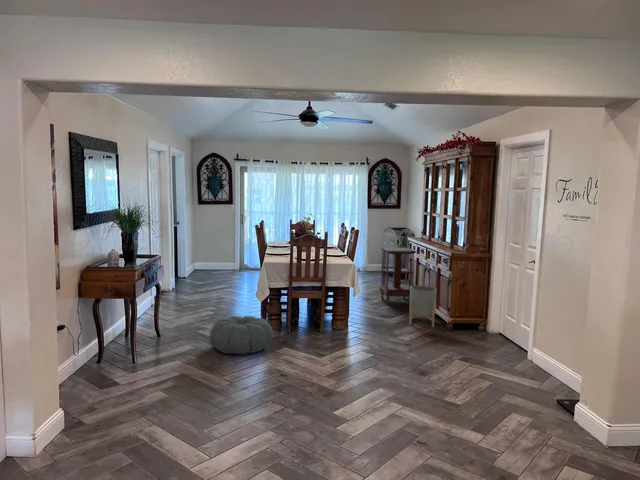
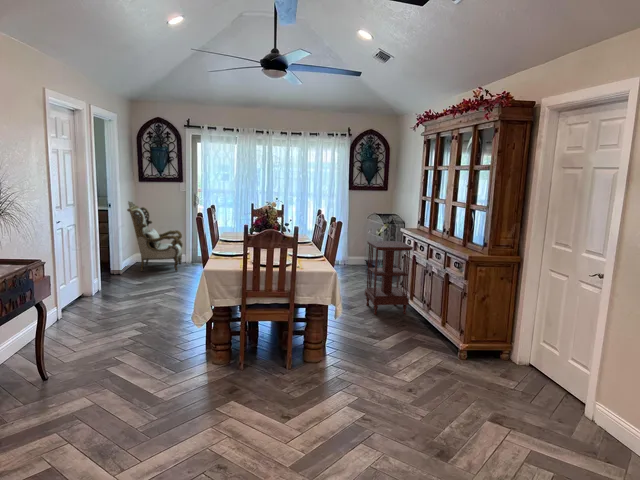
armchair: none [191,220,232,276] -> present [127,201,183,272]
planter: present [409,286,437,327] -> none [407,296,445,354]
pouf: present [210,316,273,354] -> none [114,350,214,420]

